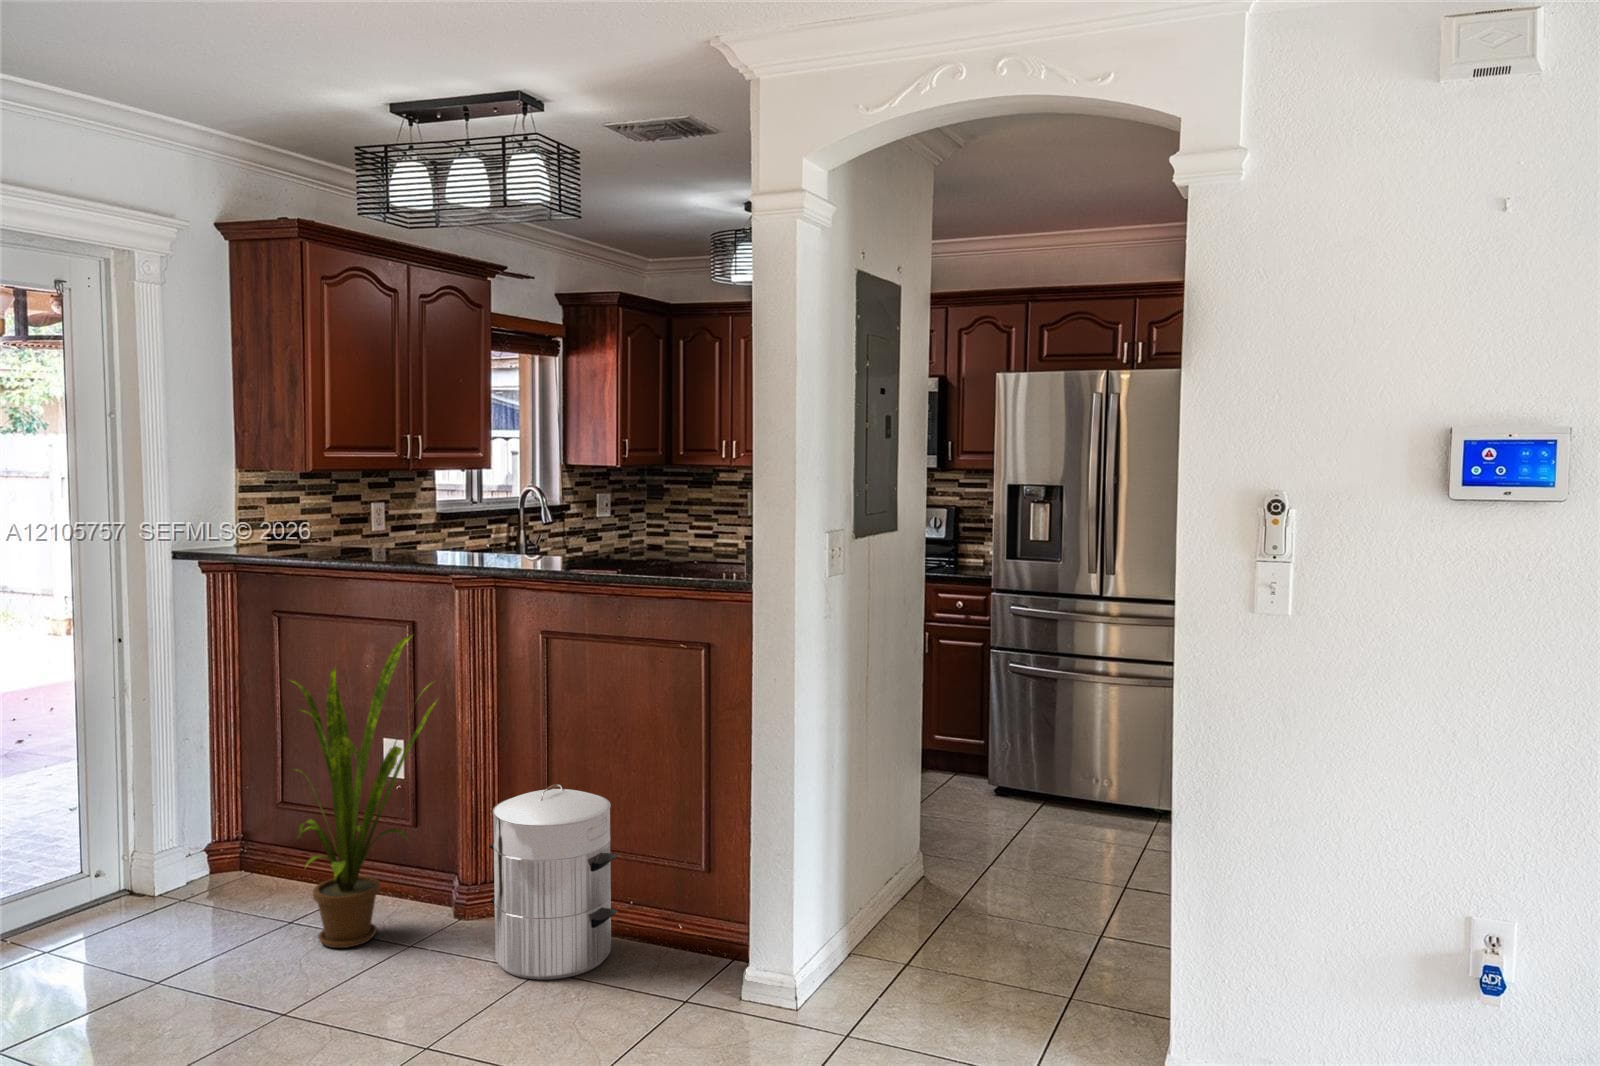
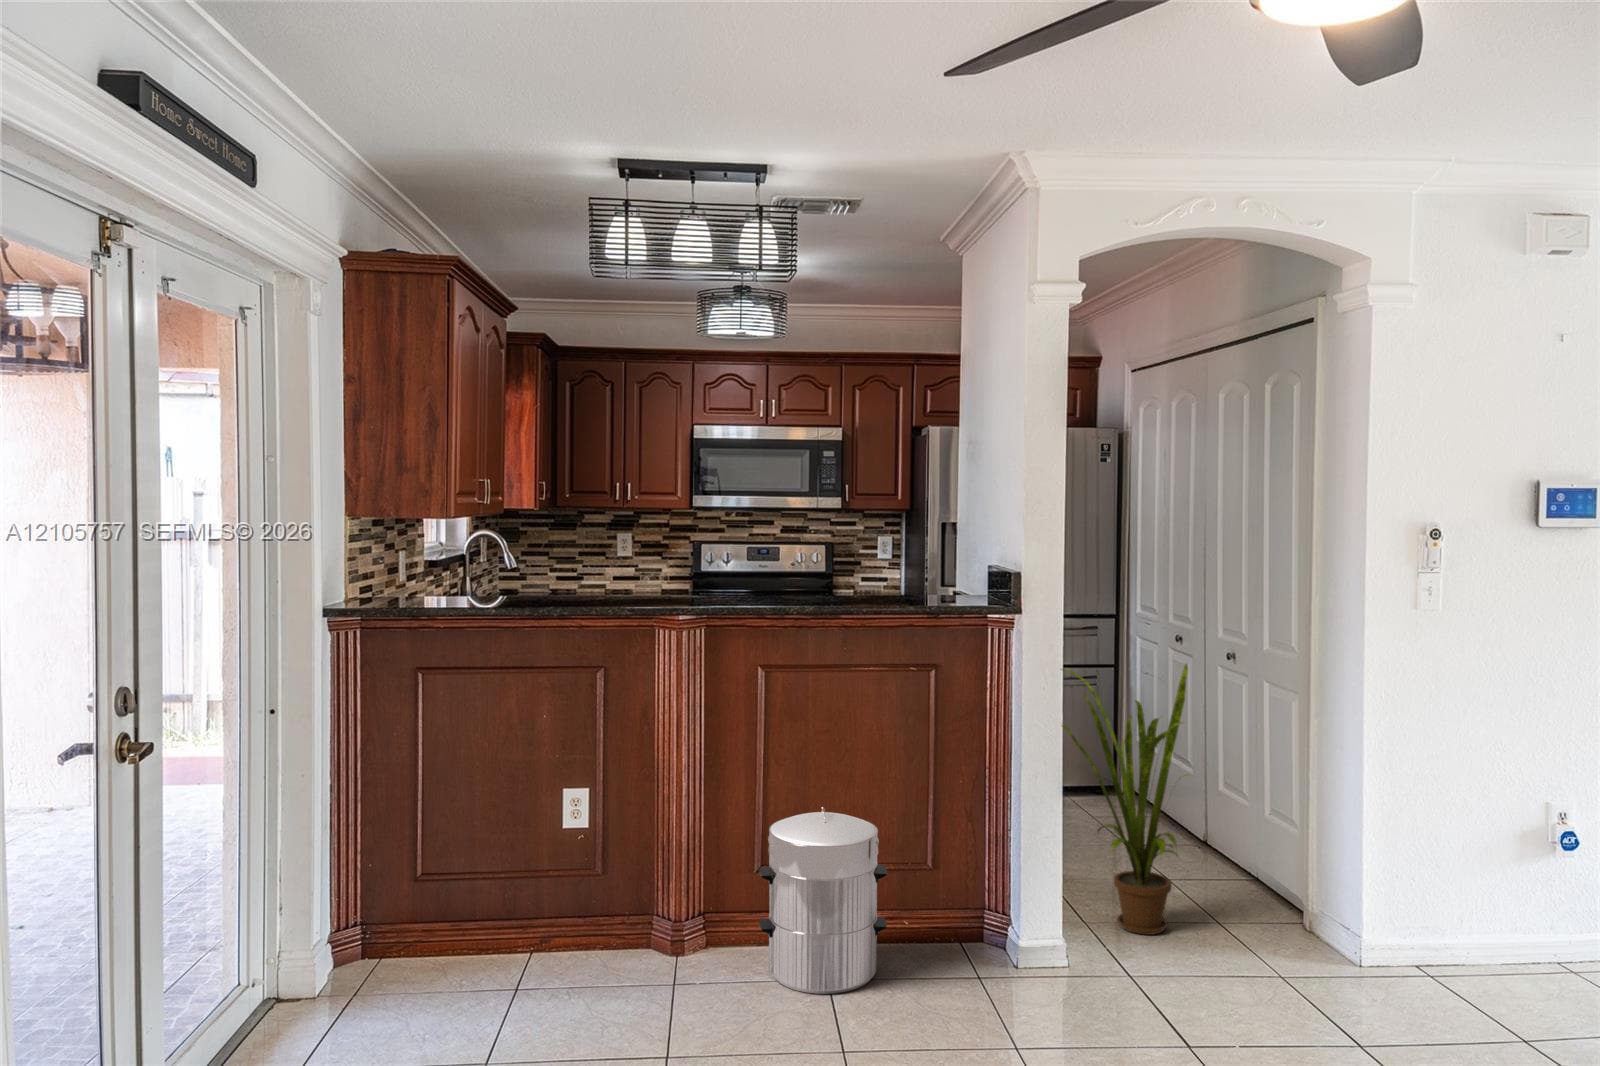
house plant: present [292,635,436,948] -> present [1062,664,1188,935]

